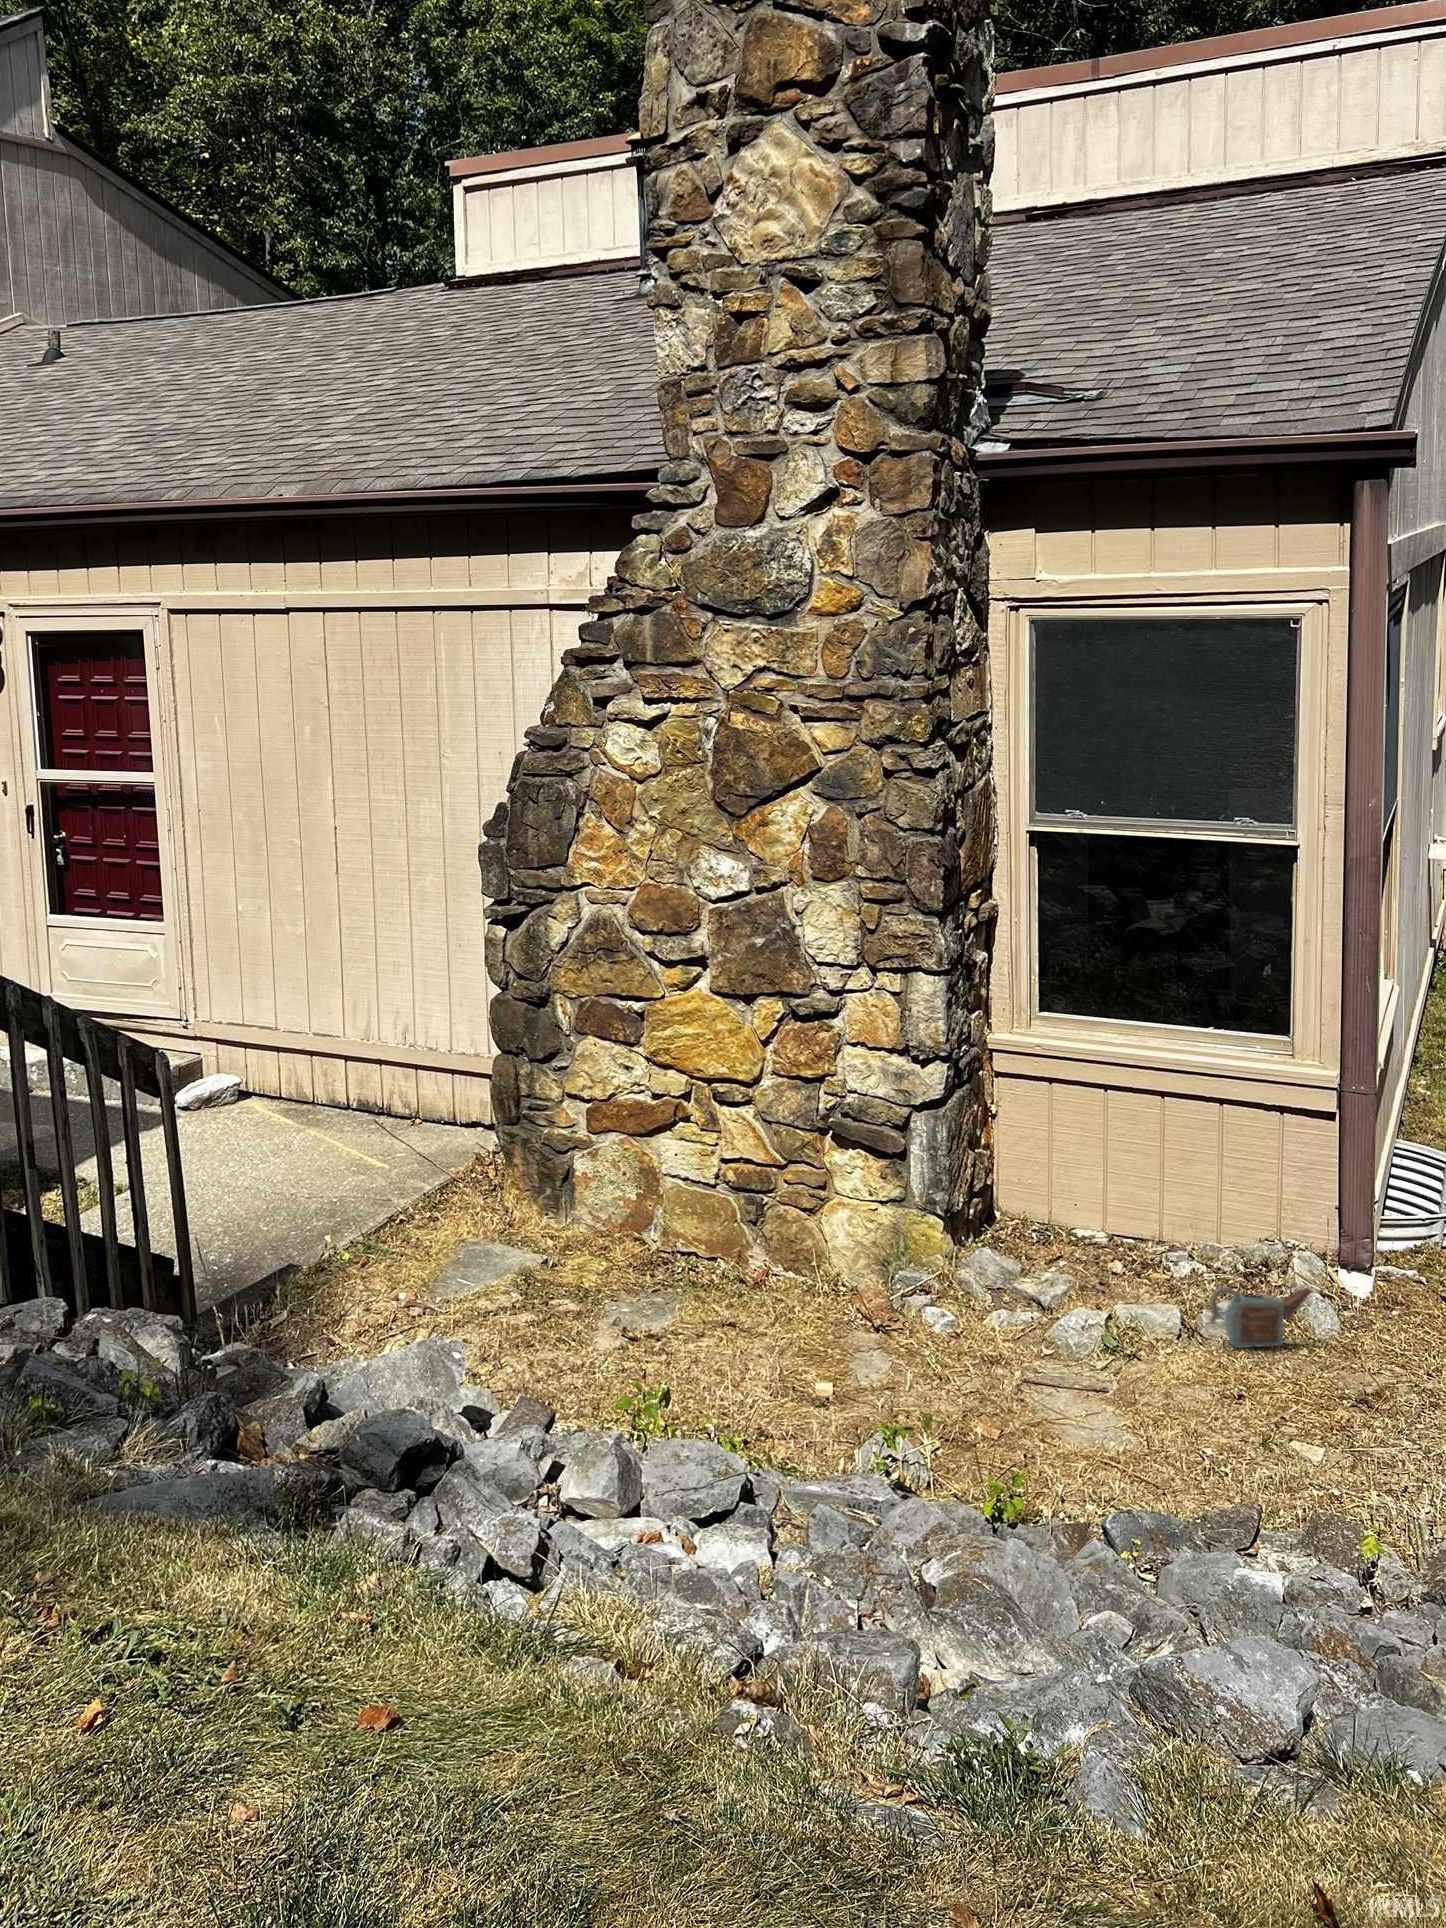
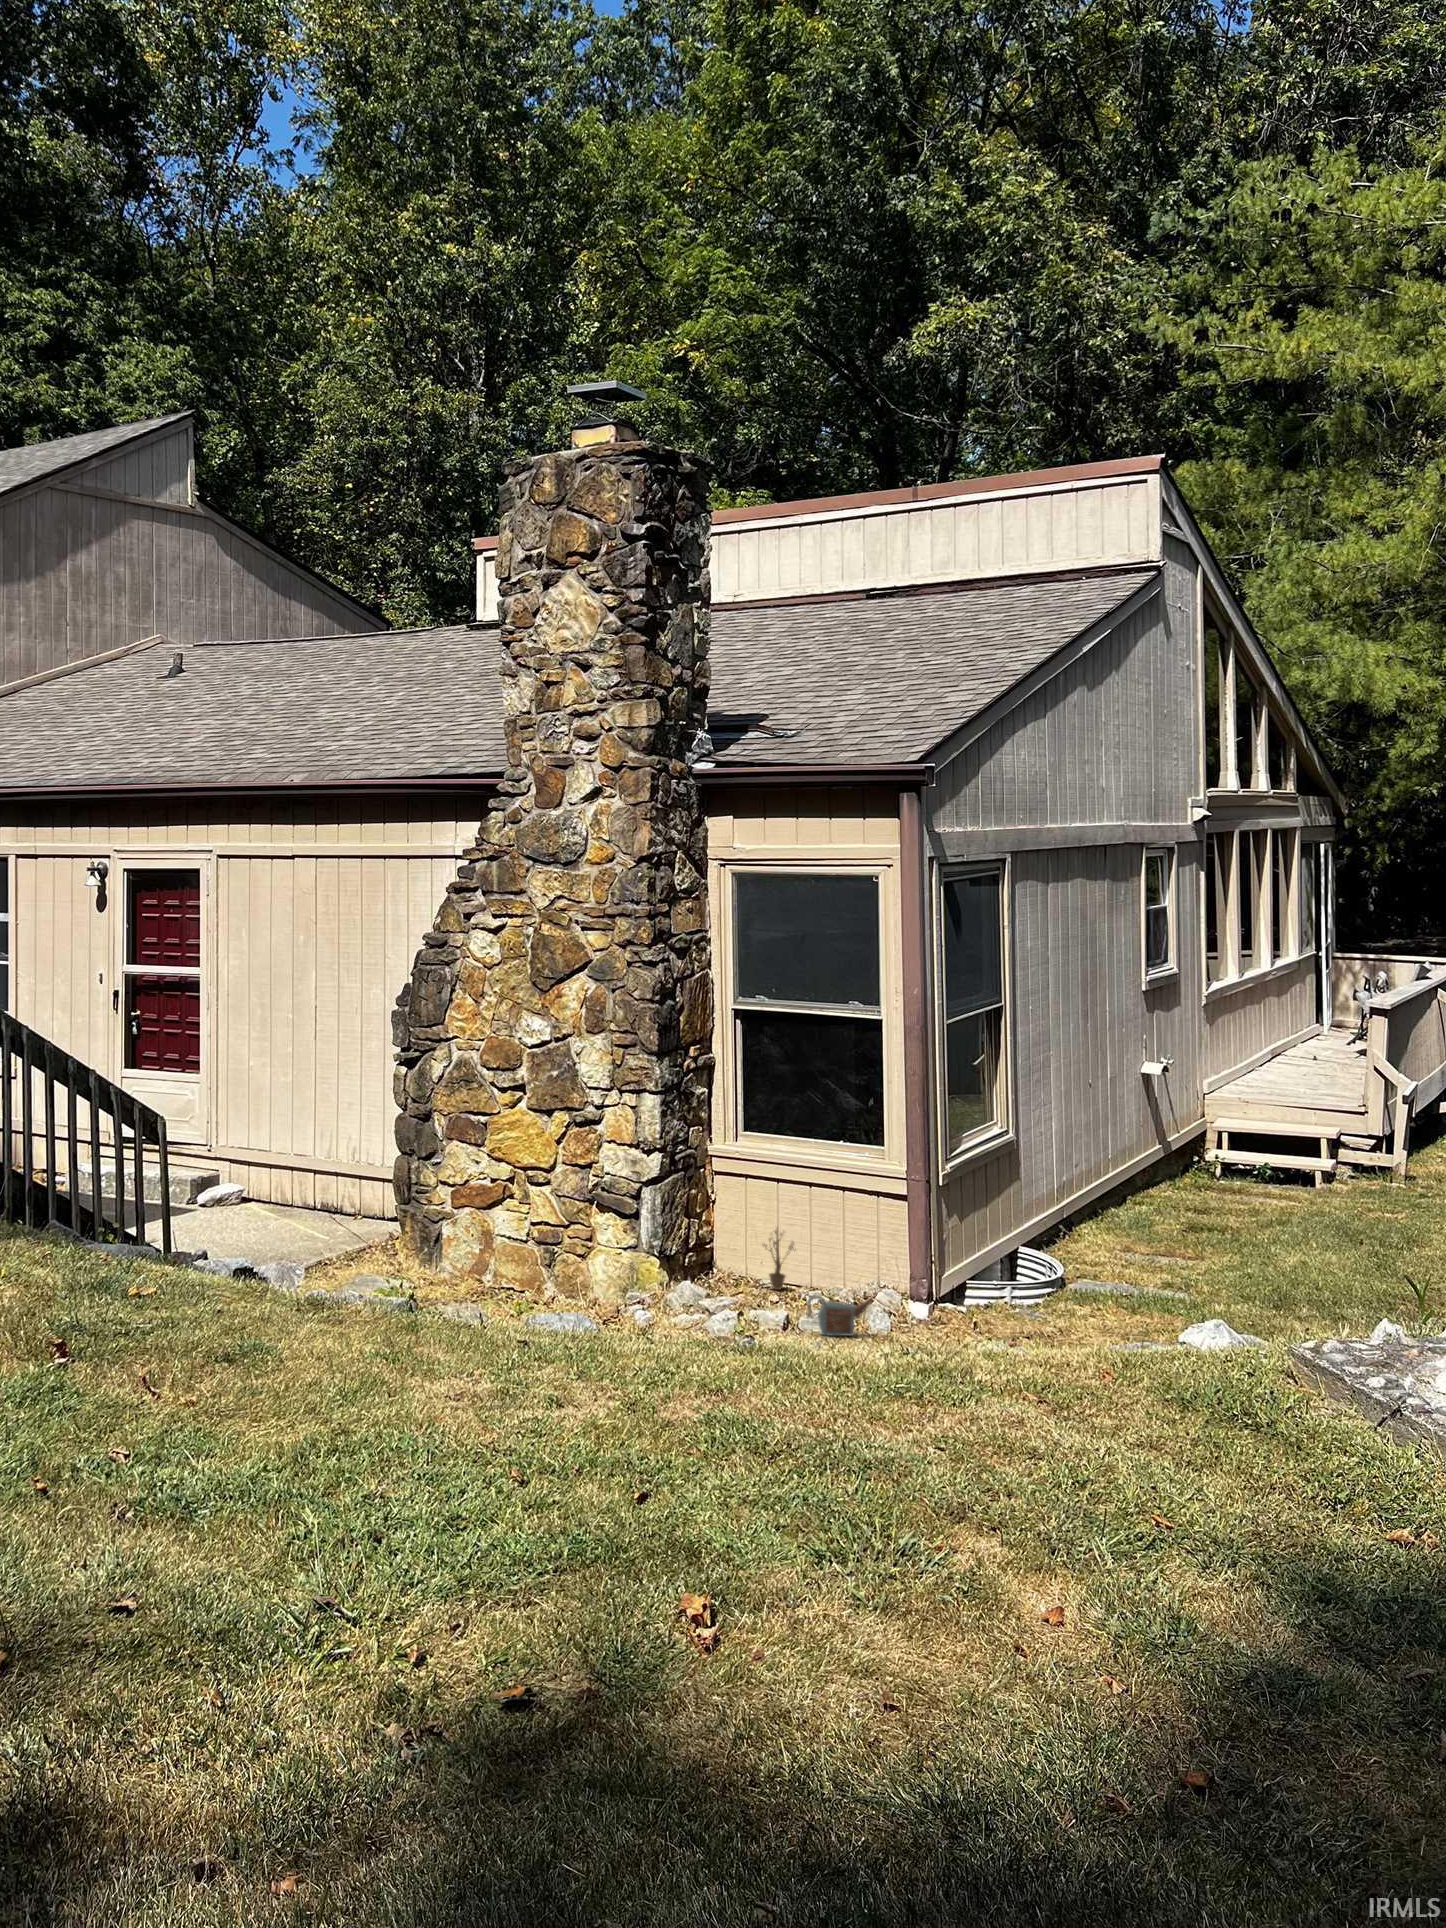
decorative plant: none [1064,1159,1136,1253] -> present [757,1230,796,1290]

